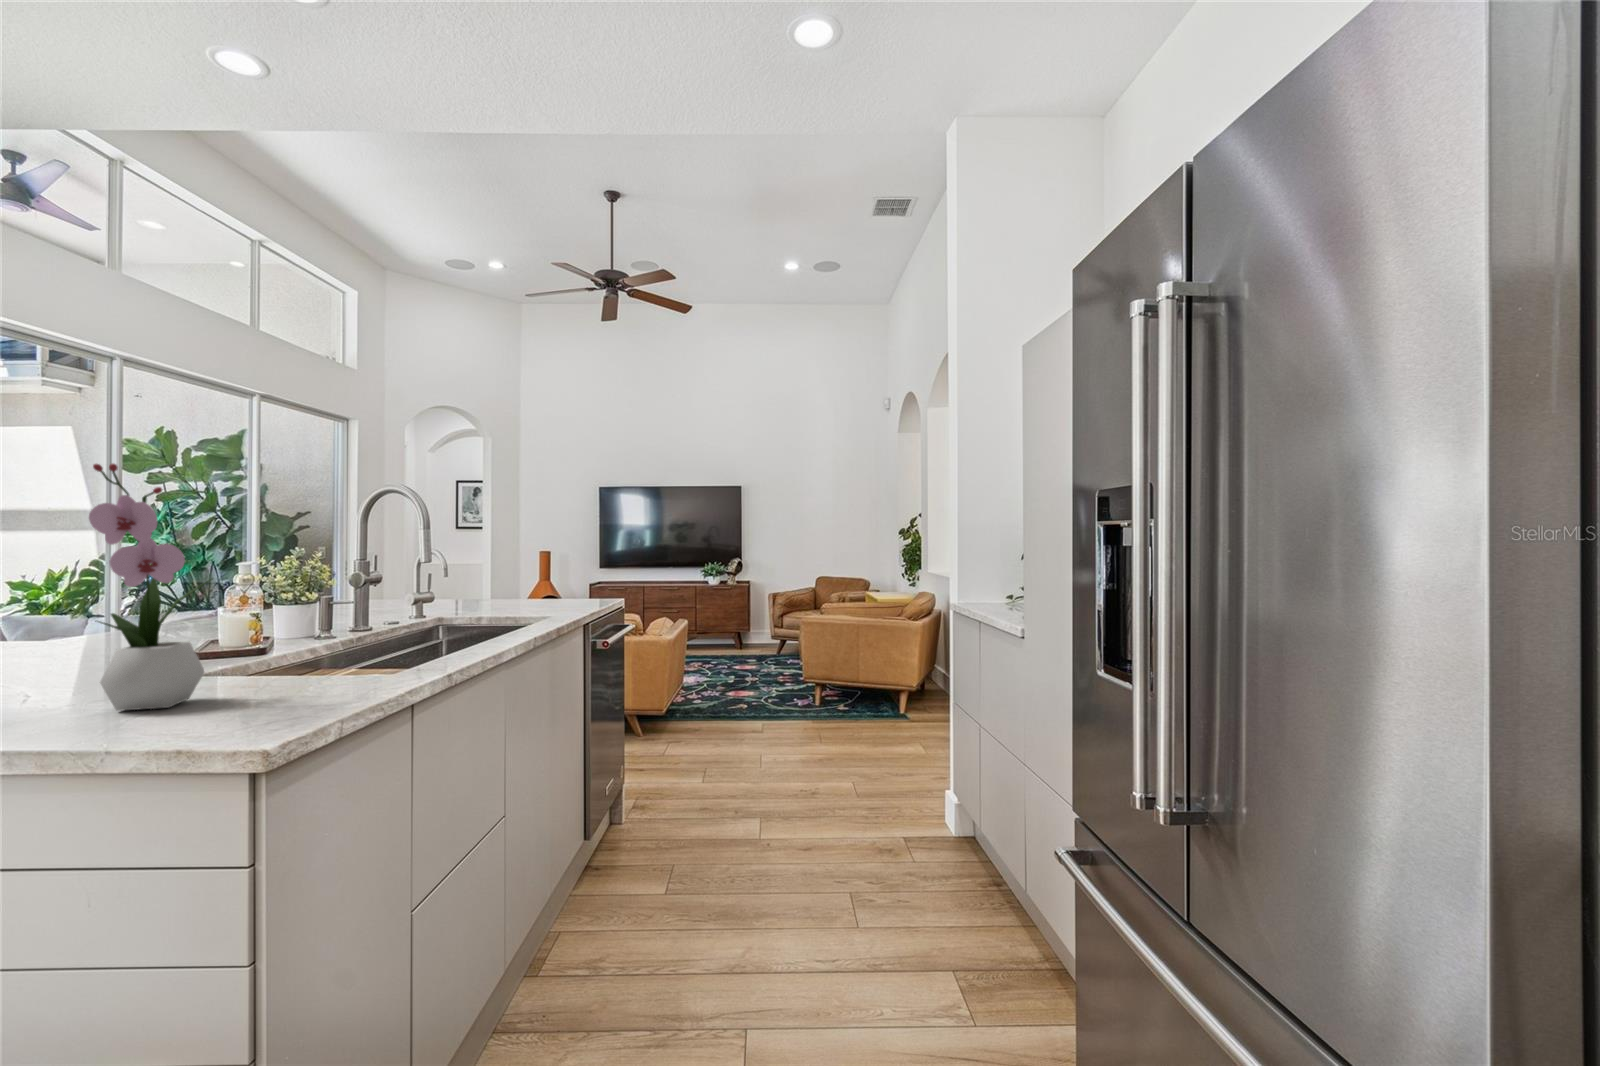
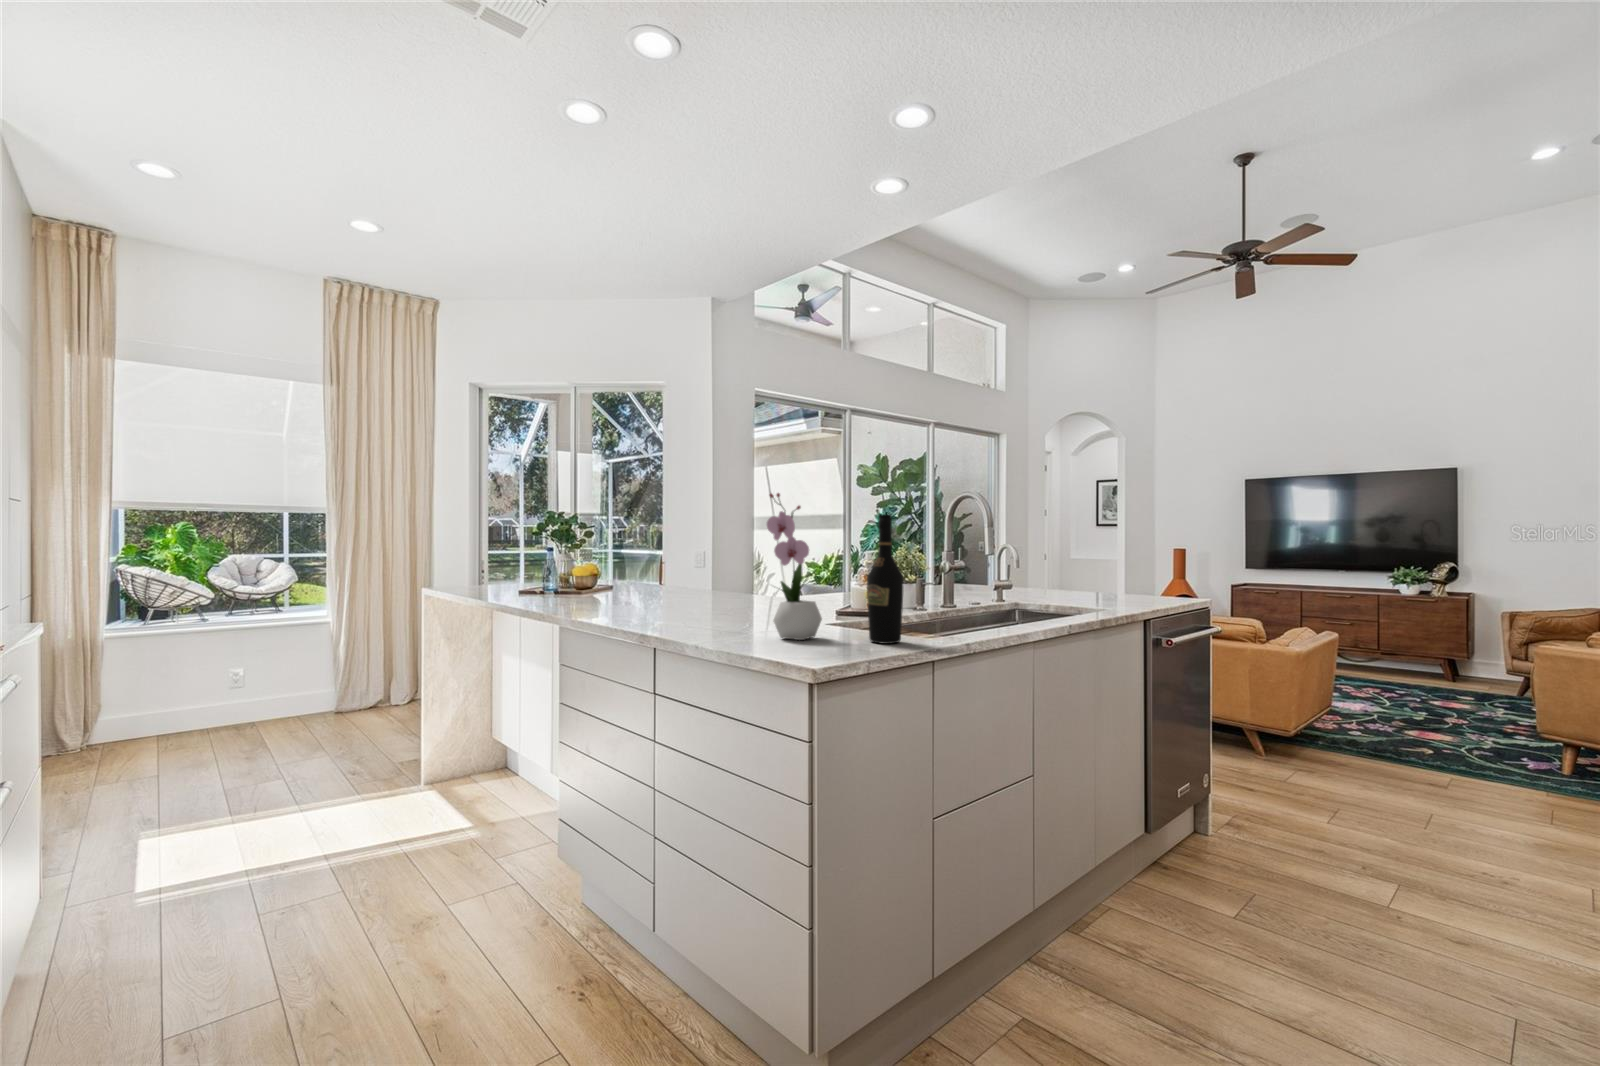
wine bottle: none [293,506,354,692] -> present [867,514,903,644]

